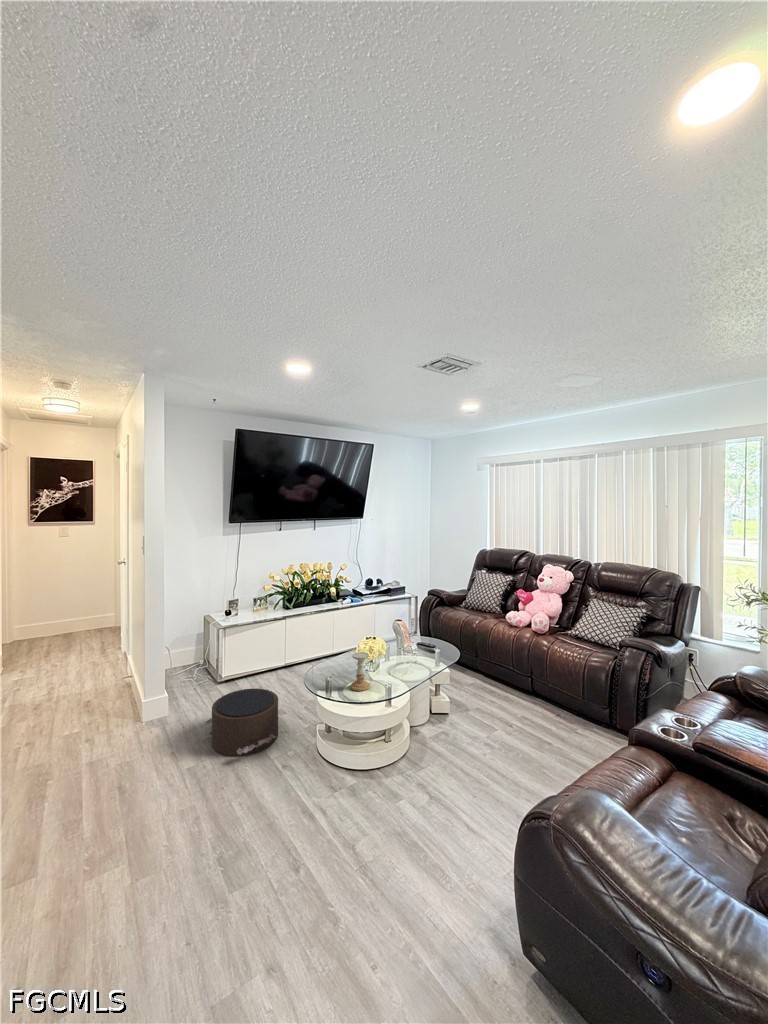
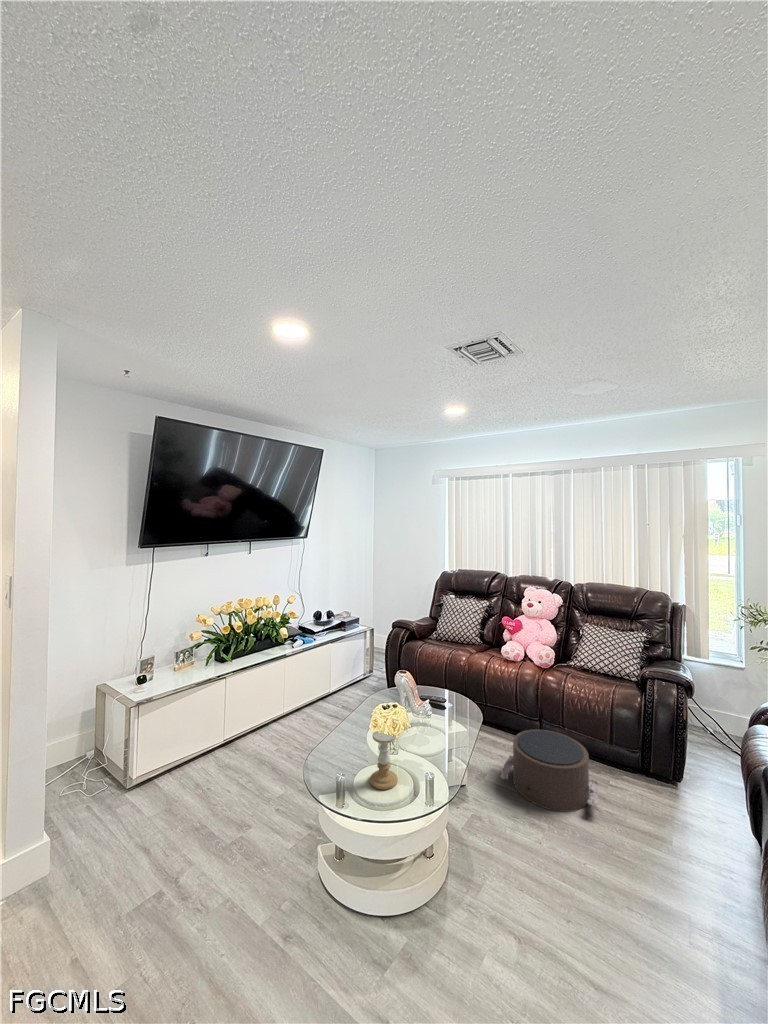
pouf: present [205,688,278,757] -> present [501,729,599,812]

